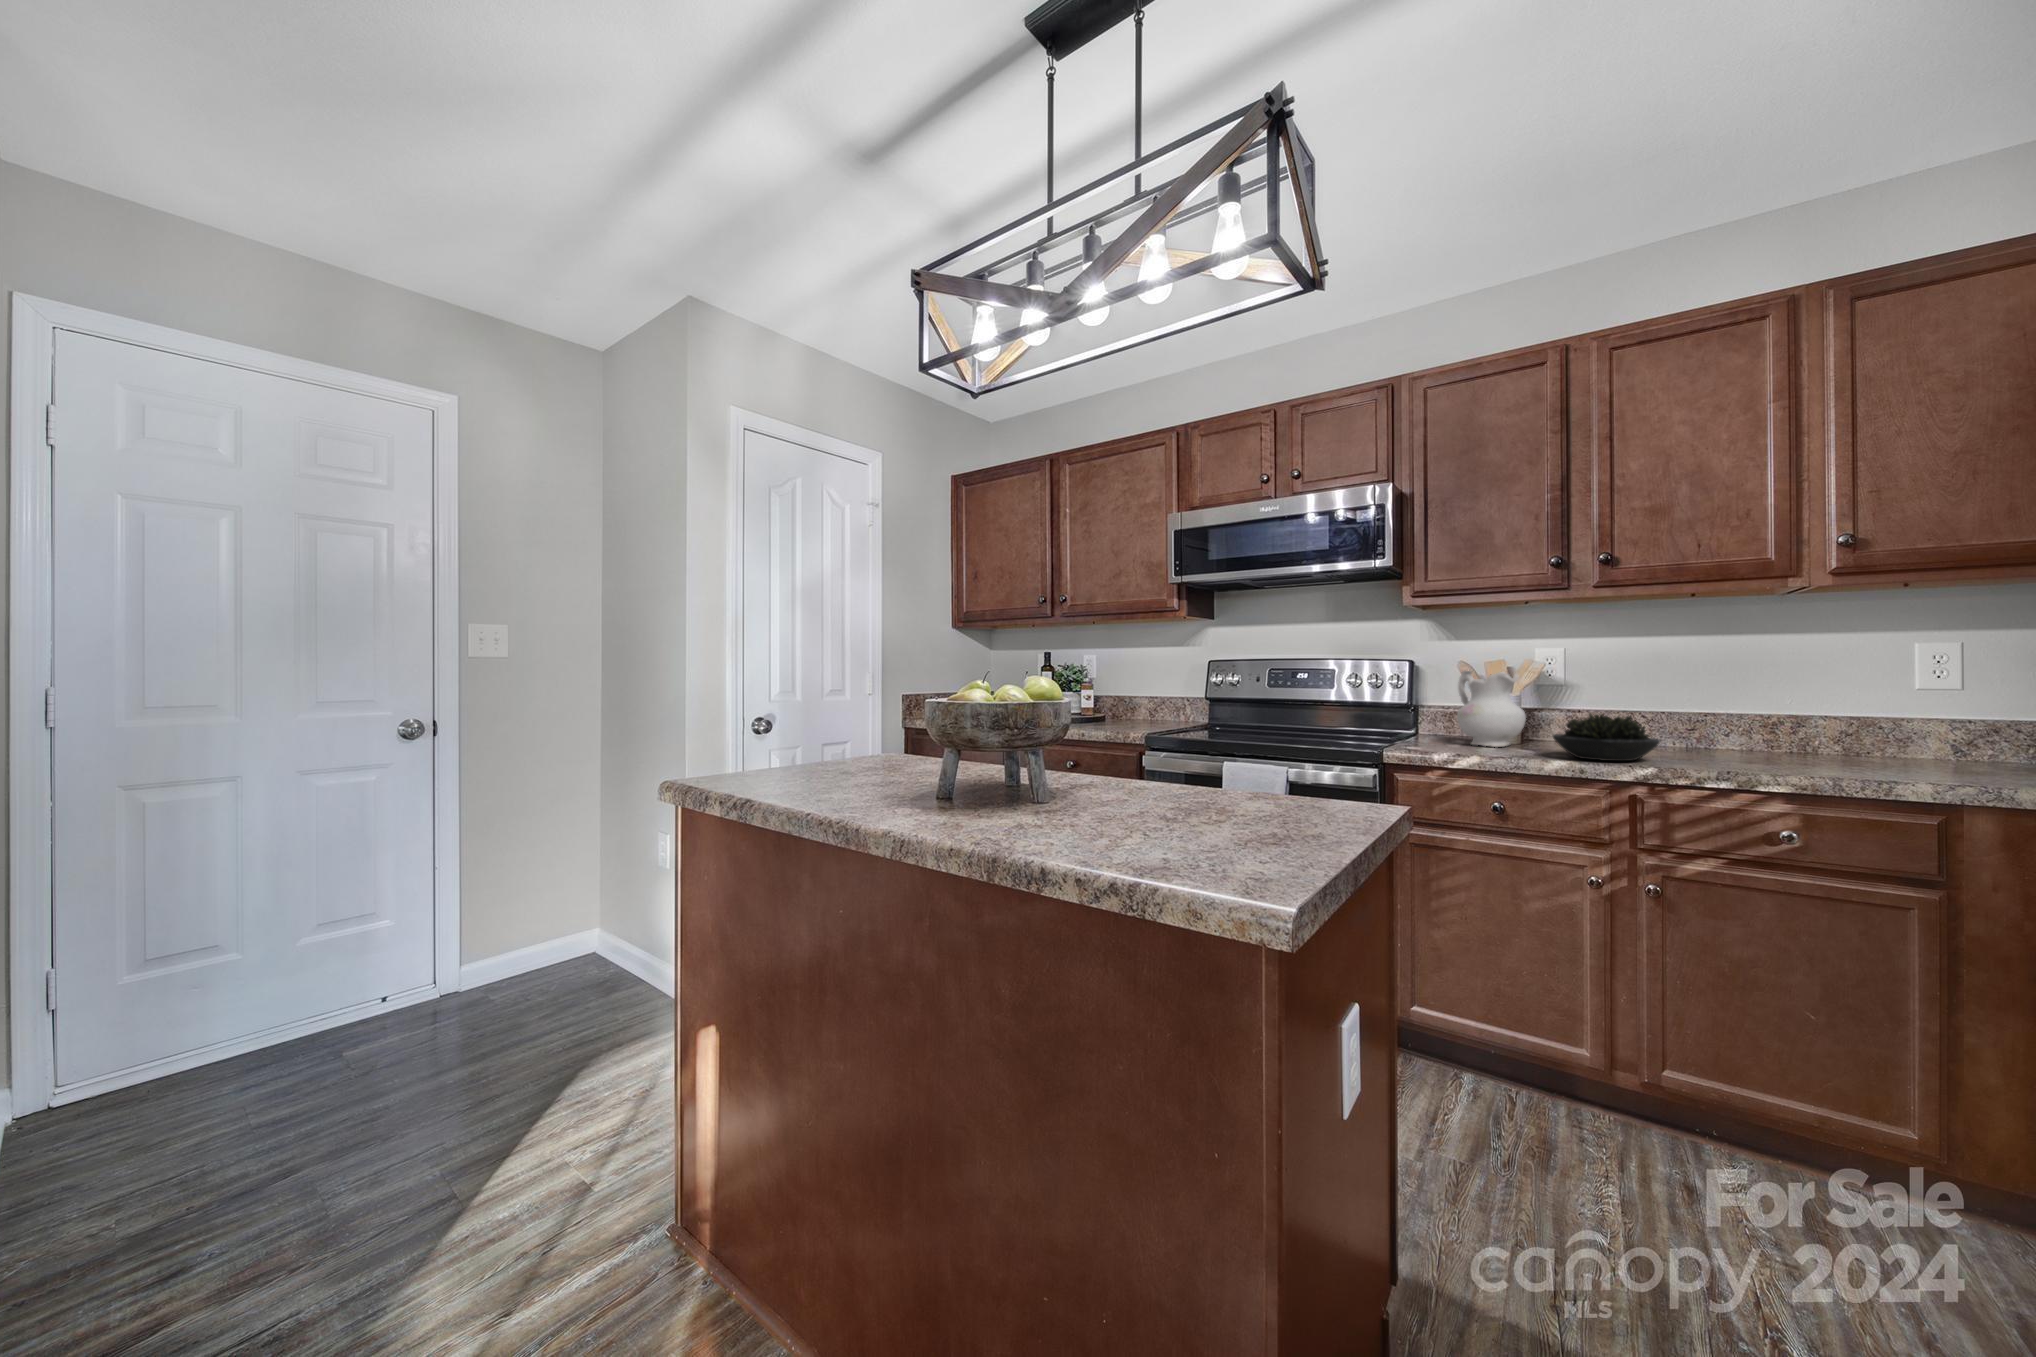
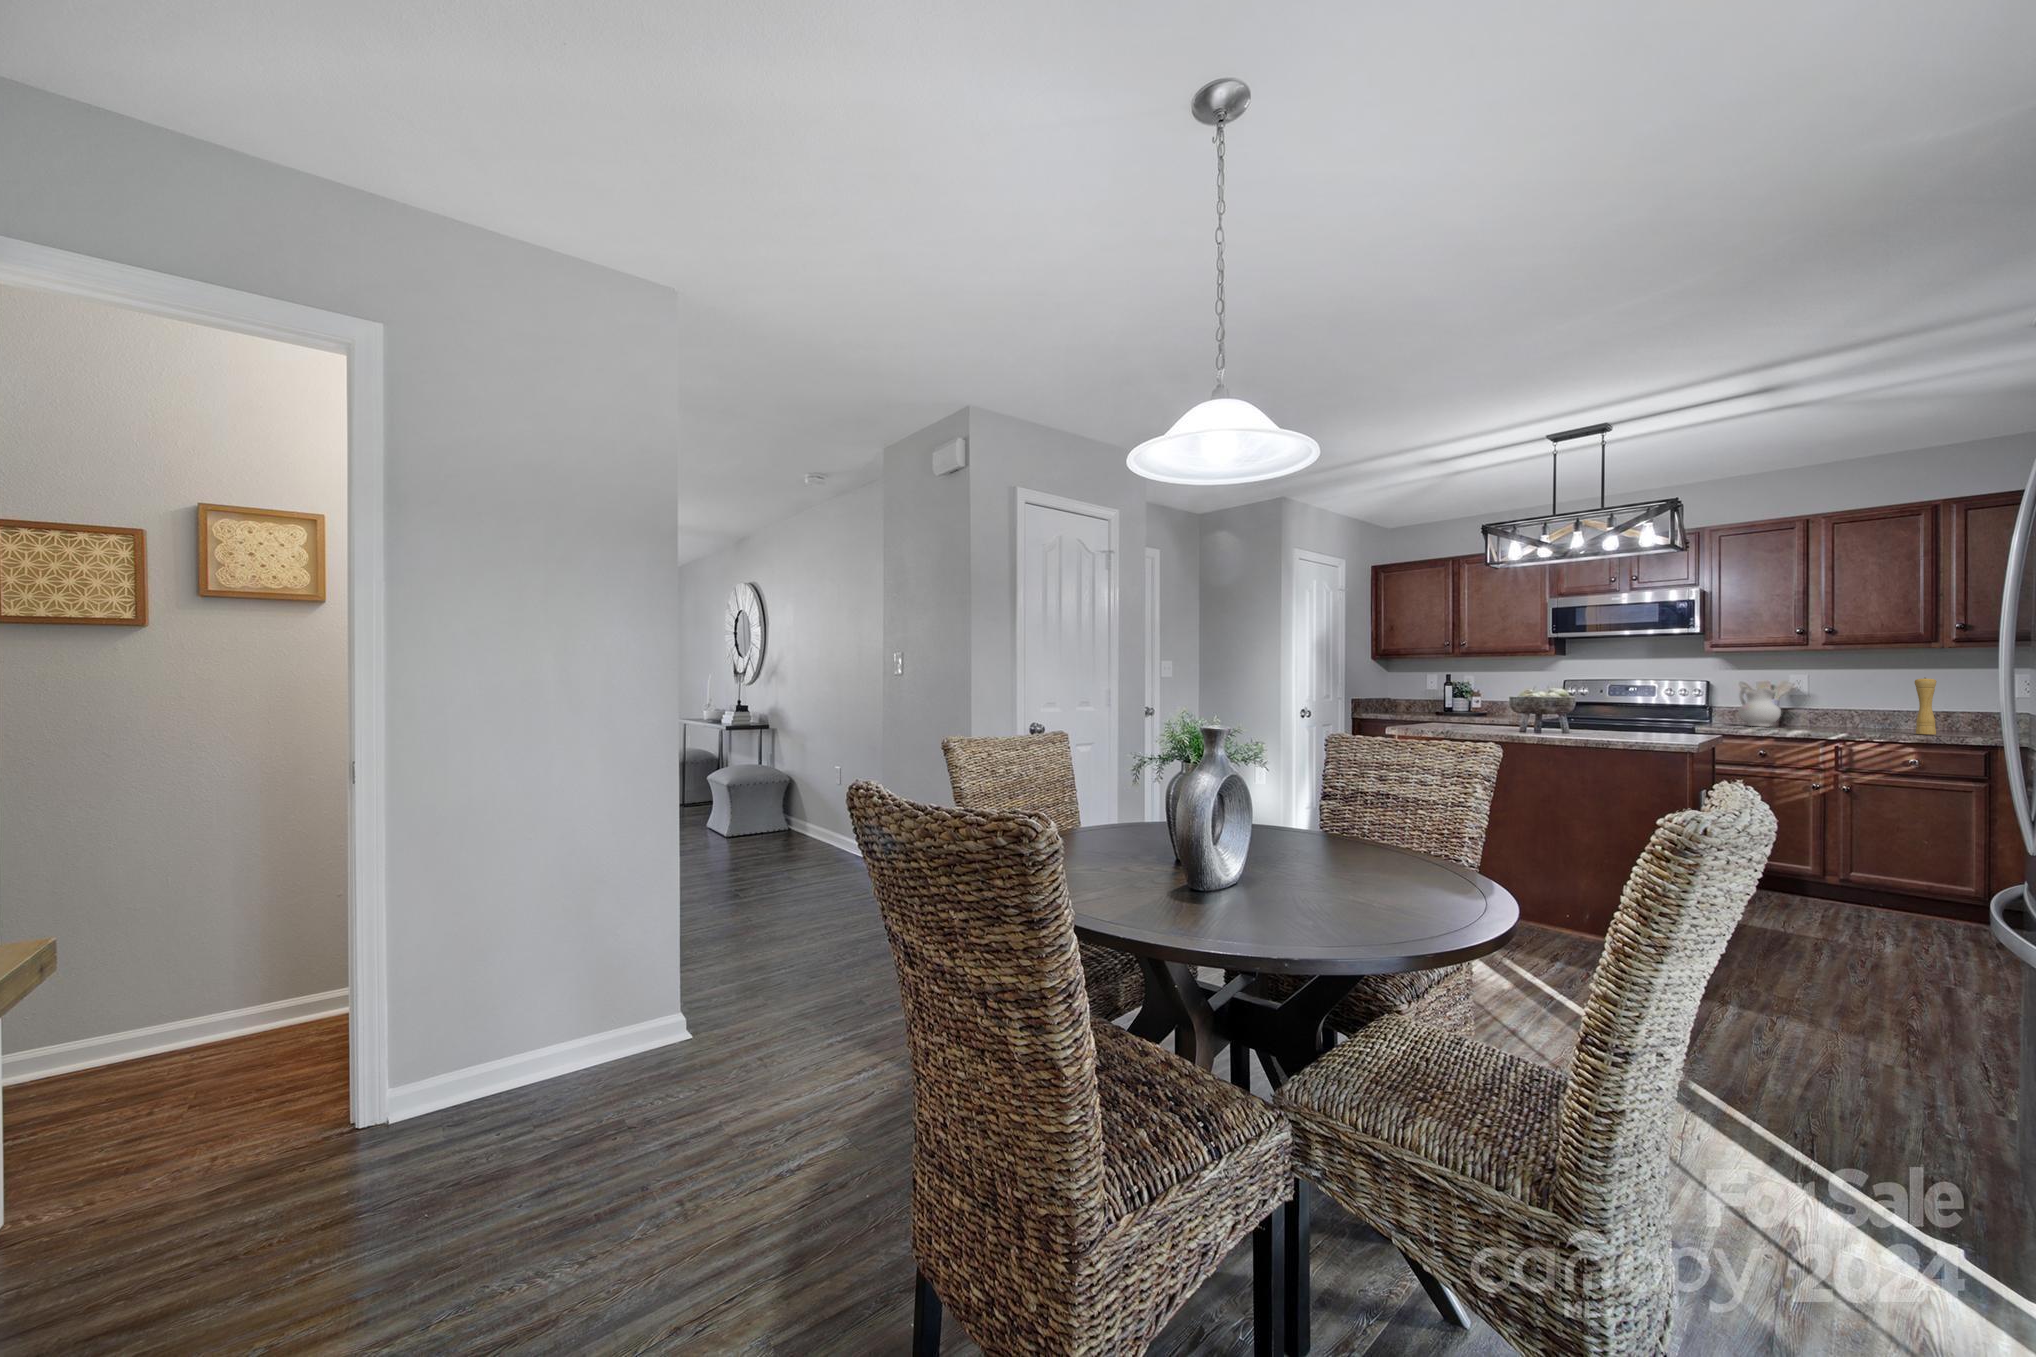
pepper mill: none [1777,651,1821,775] -> present [1915,678,1936,735]
succulent plant: present [1553,714,1660,761] -> none [1794,707,1857,731]

